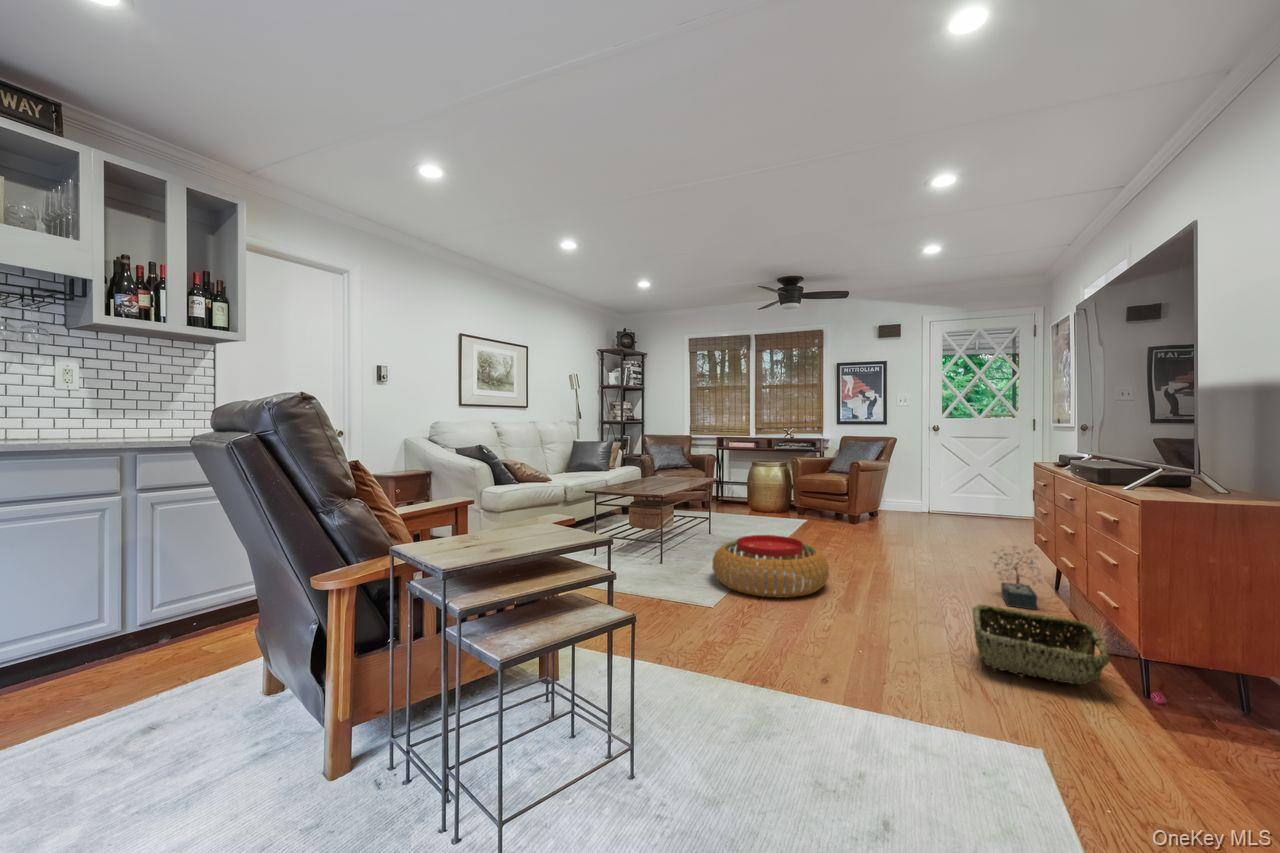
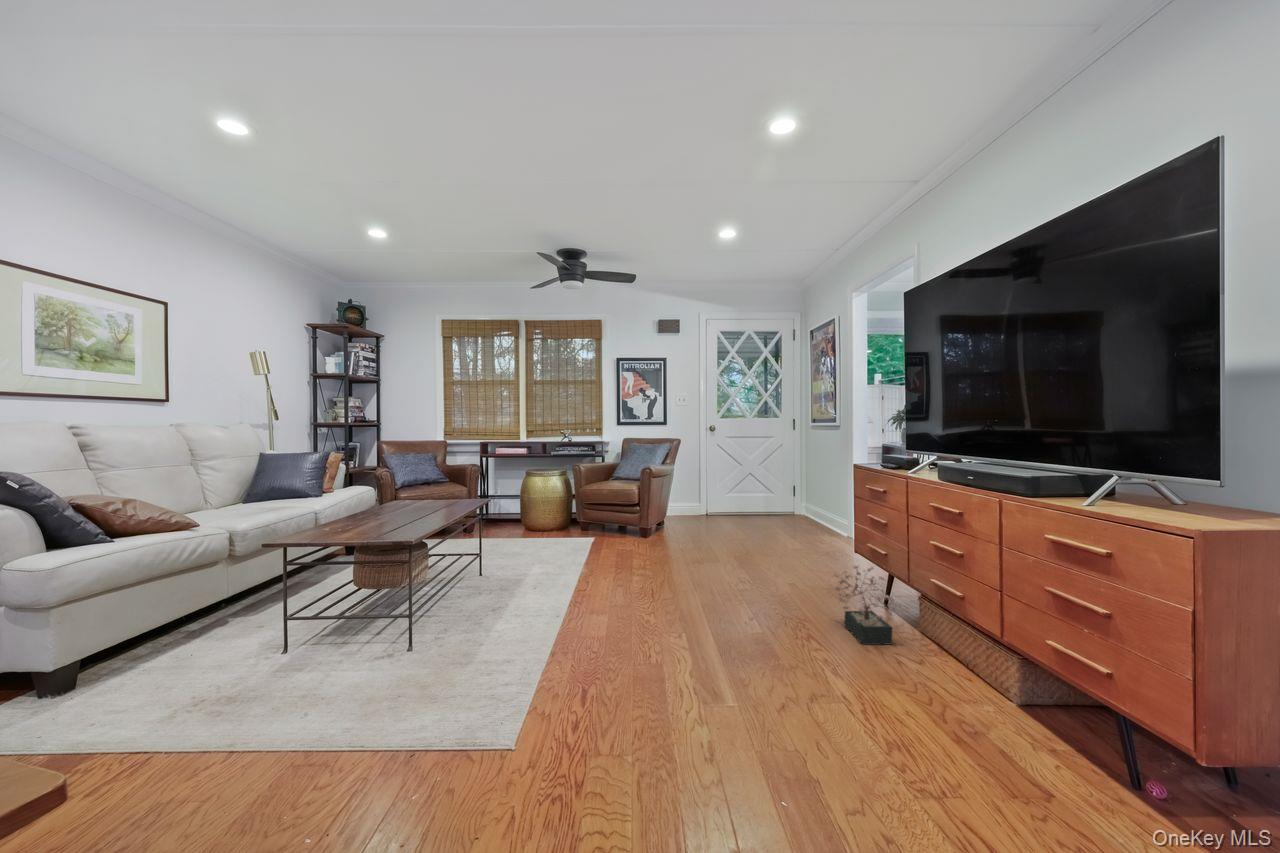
pouf: present [712,535,829,598] -> none [488,586,661,700]
woven basket: present [972,605,1109,684] -> none [897,684,1106,803]

